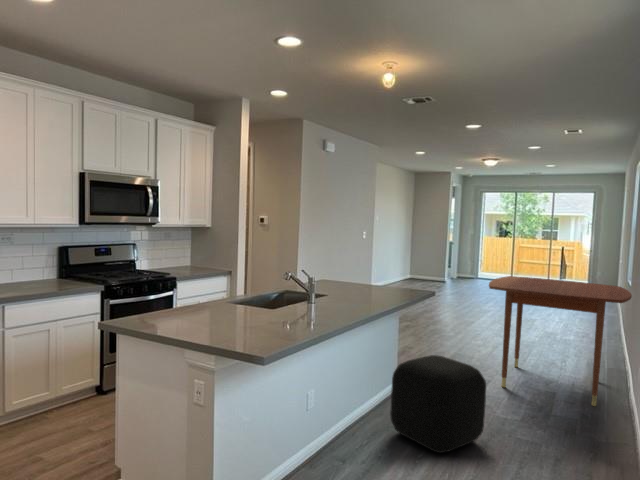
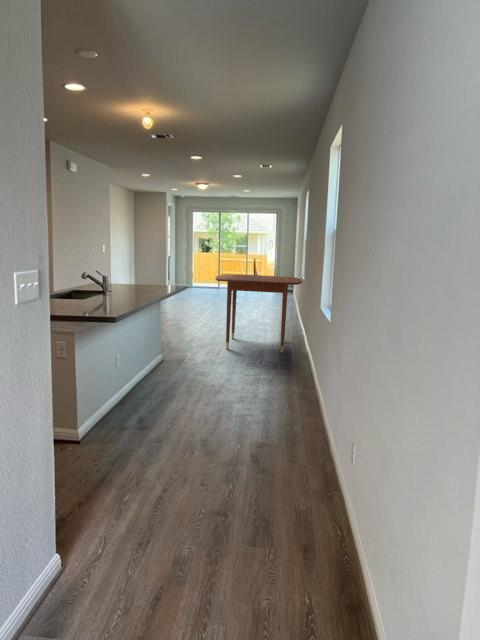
ottoman: present [390,355,486,453] -> none [163,323,224,381]

